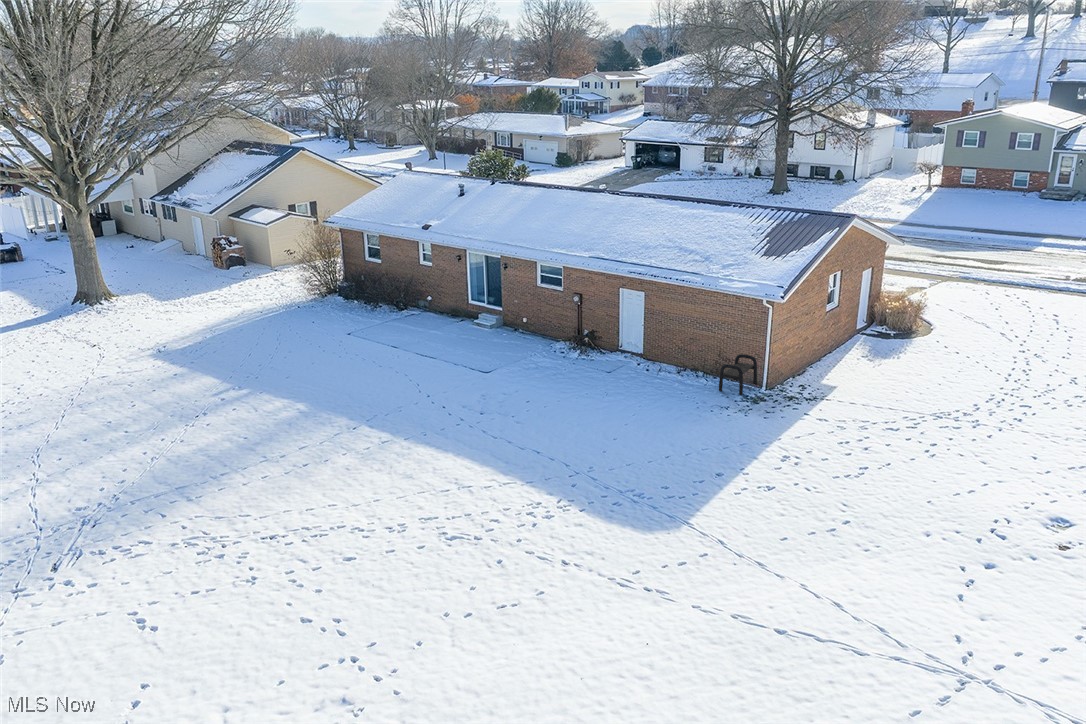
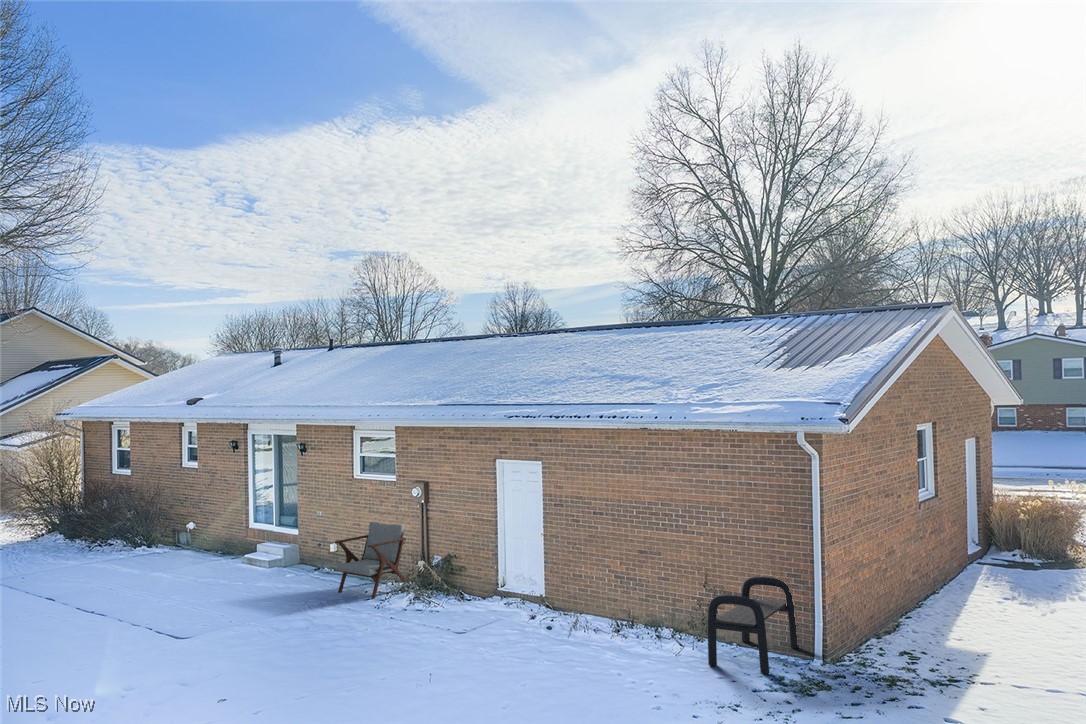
lounge chair: none [536,311,574,351] -> present [335,522,407,598]

